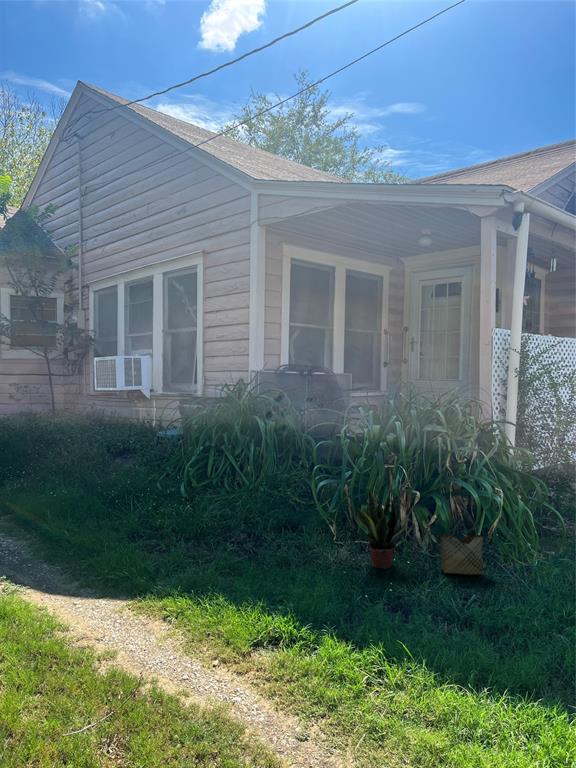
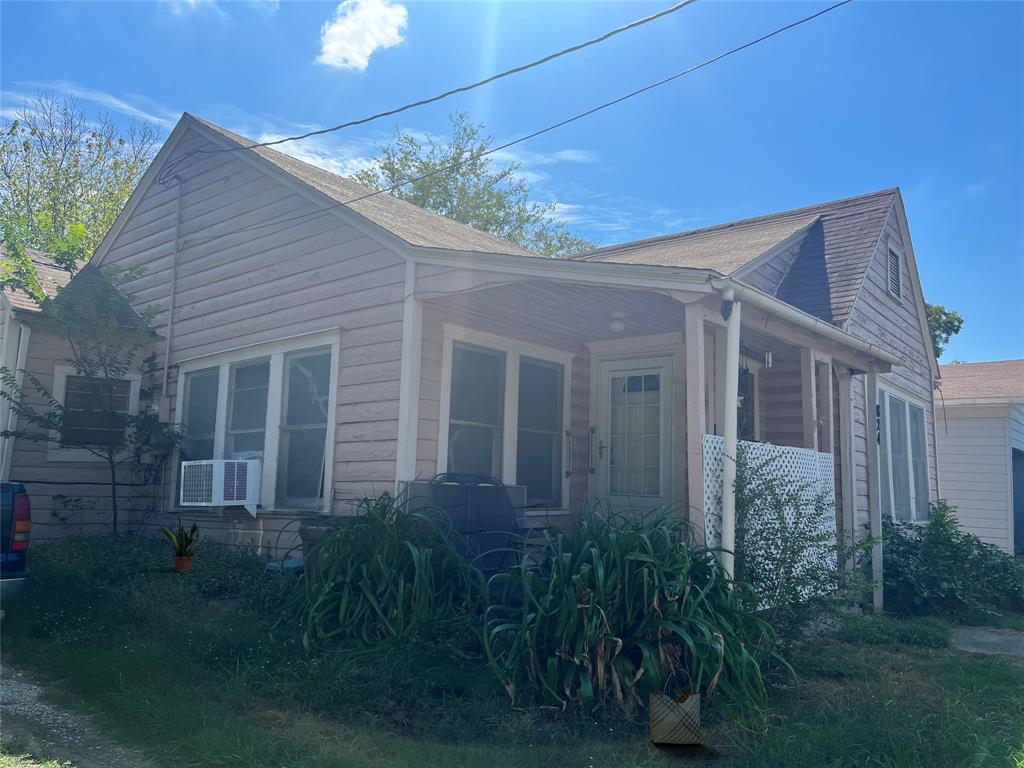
potted plant: present [357,490,410,569] -> present [161,515,206,572]

